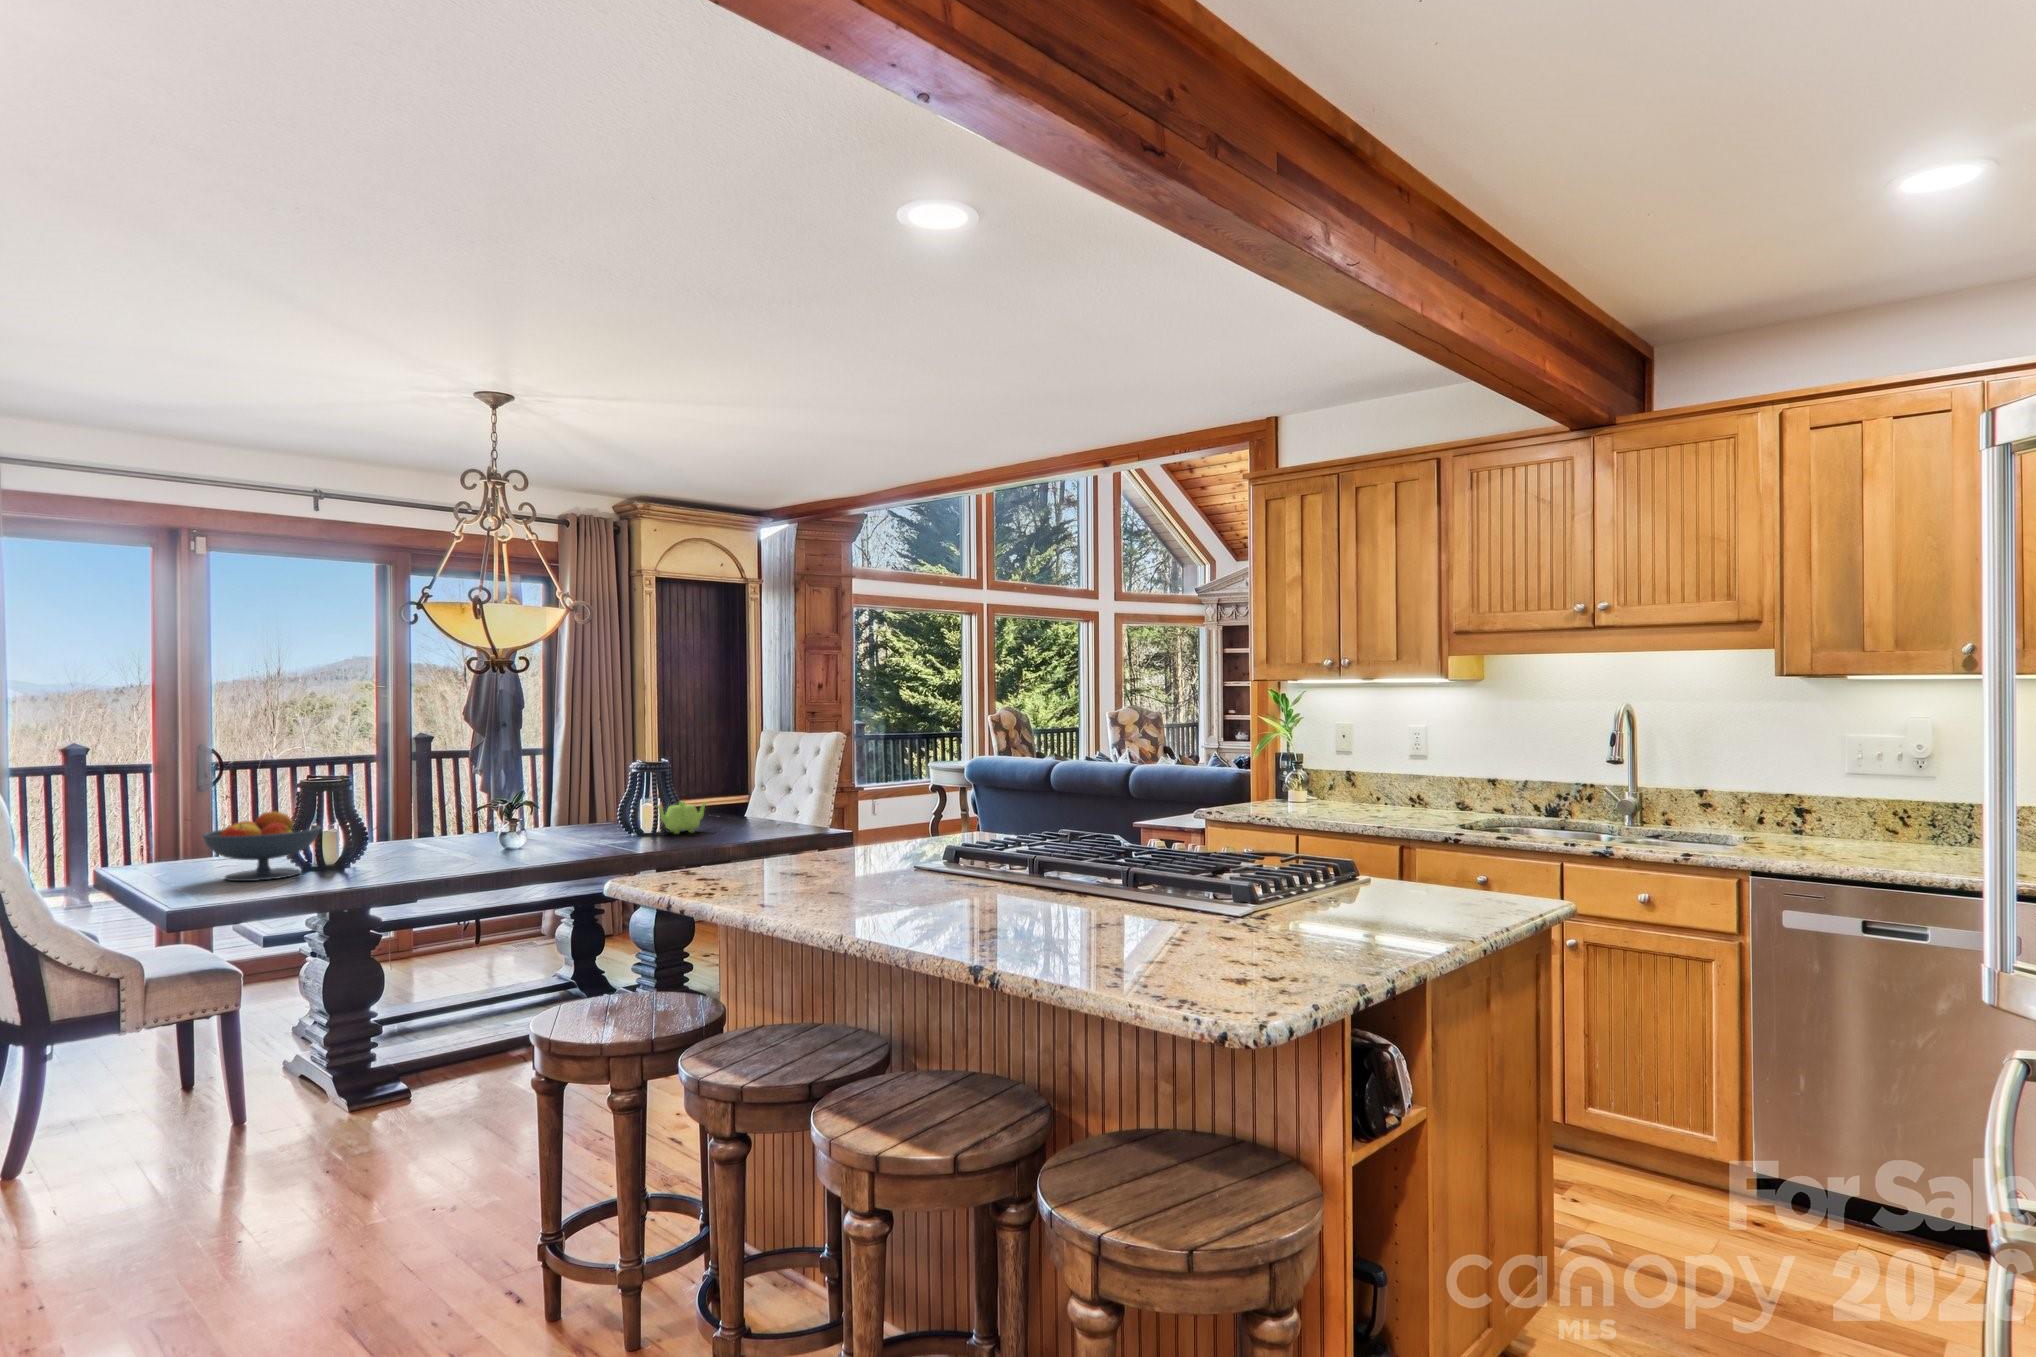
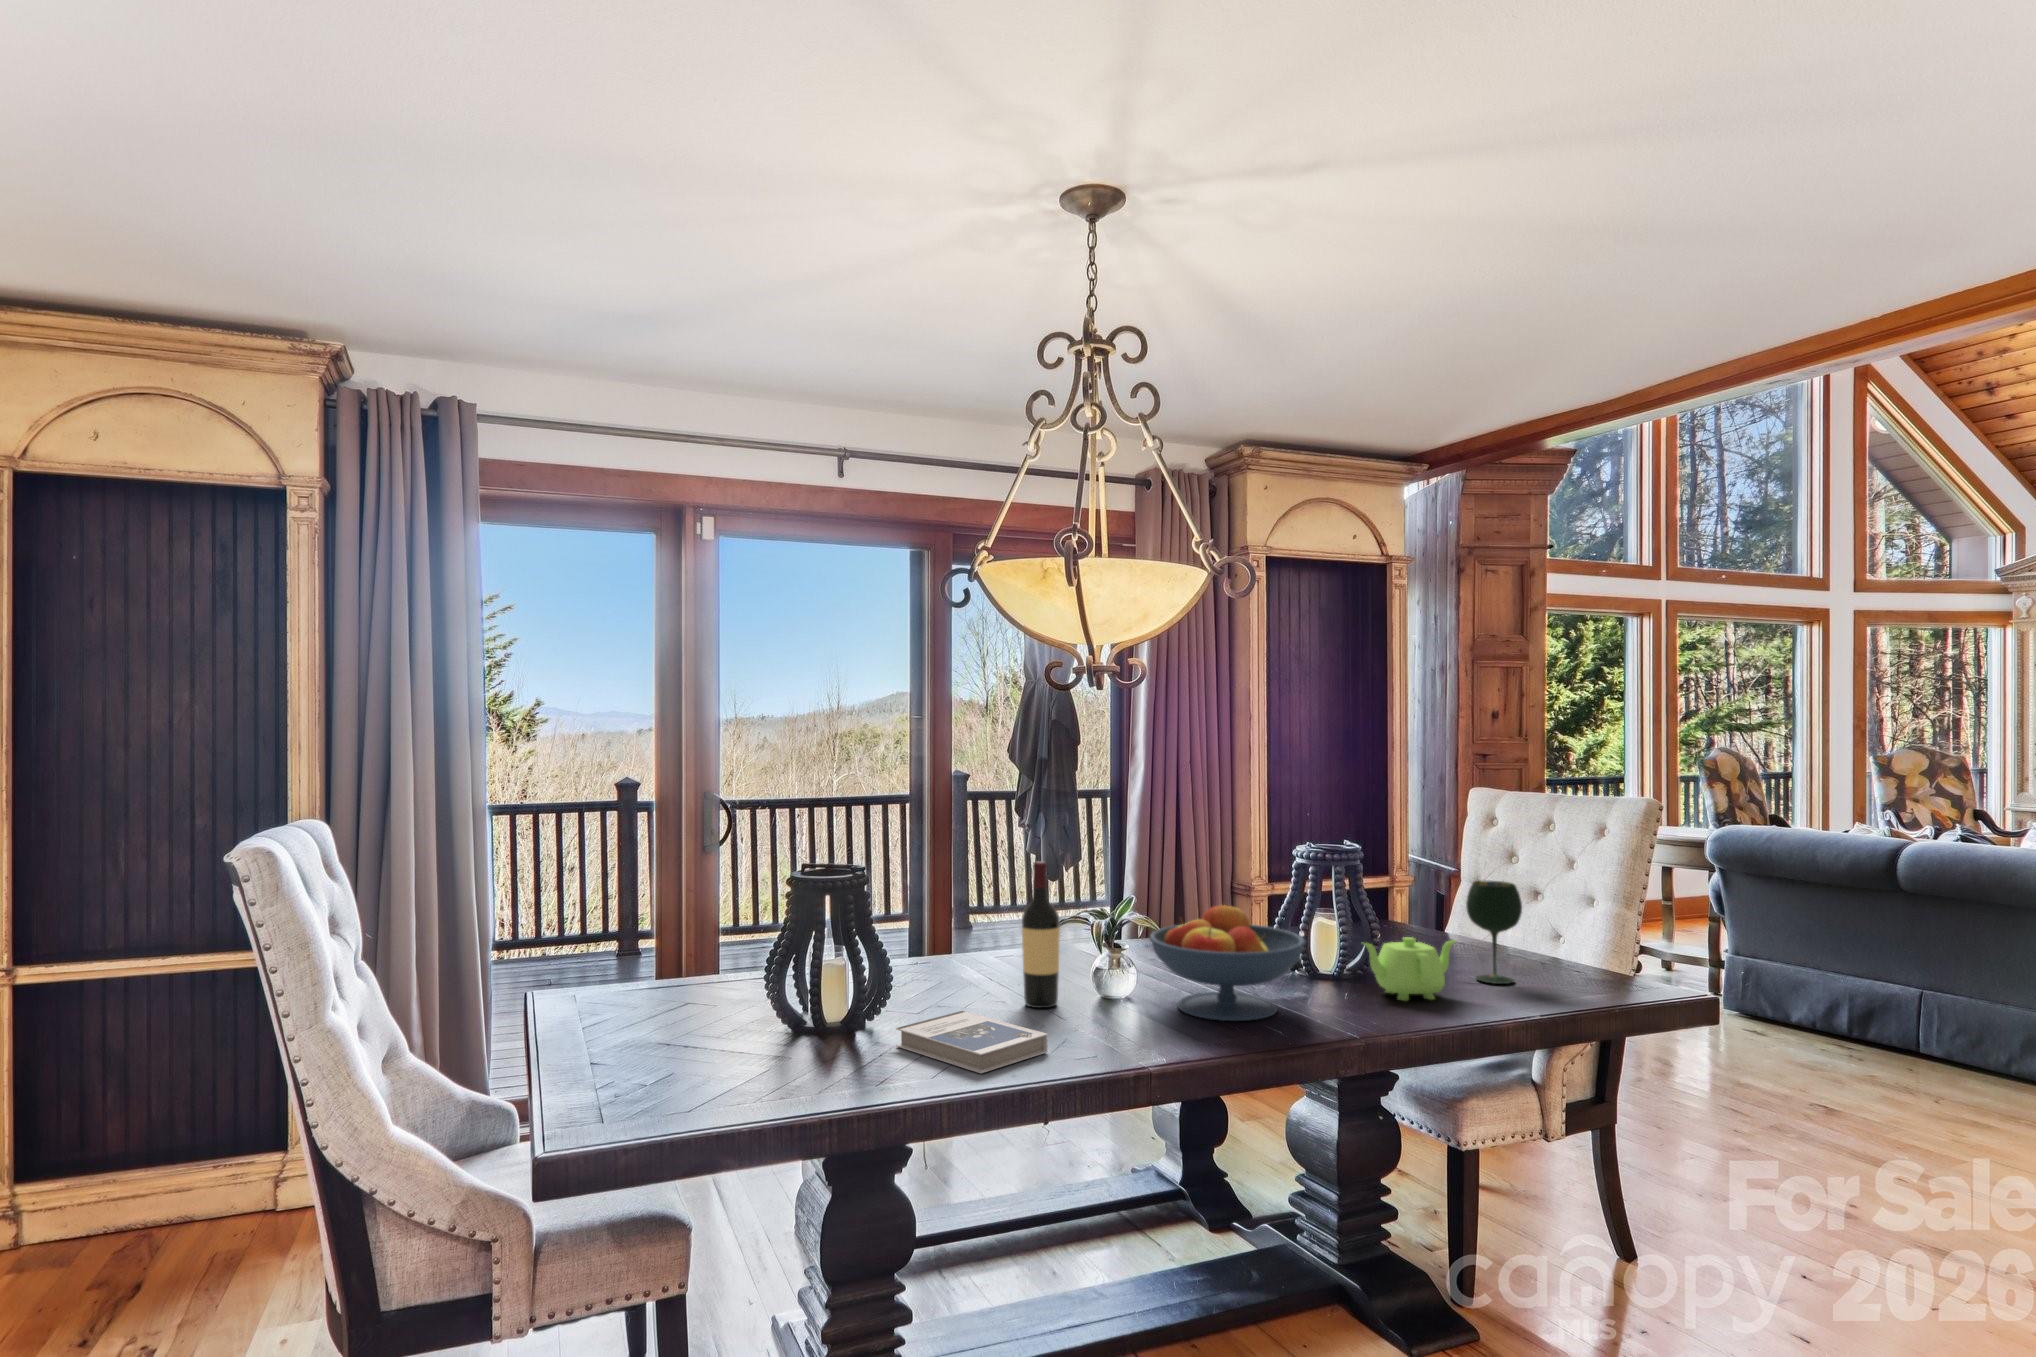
wine bottle: none [451,767,474,849] -> present [1022,861,1060,1008]
wine glass: none [721,772,750,826] -> present [1466,880,1522,984]
fruit bowl: present [203,811,321,881] -> present [1150,905,1305,1021]
hardback book: none [370,847,461,867] -> present [896,1011,1048,1073]

